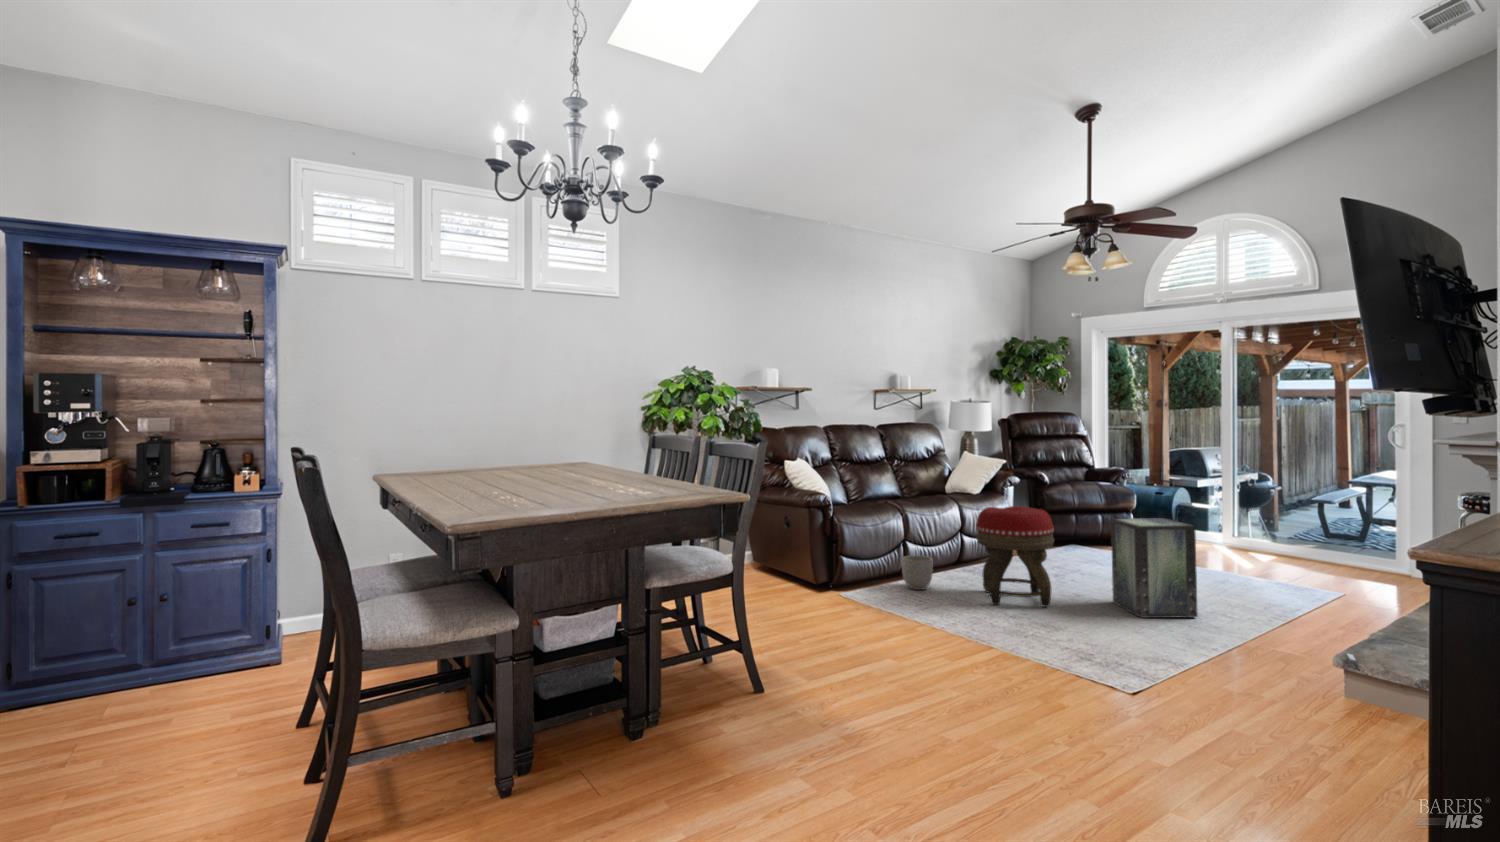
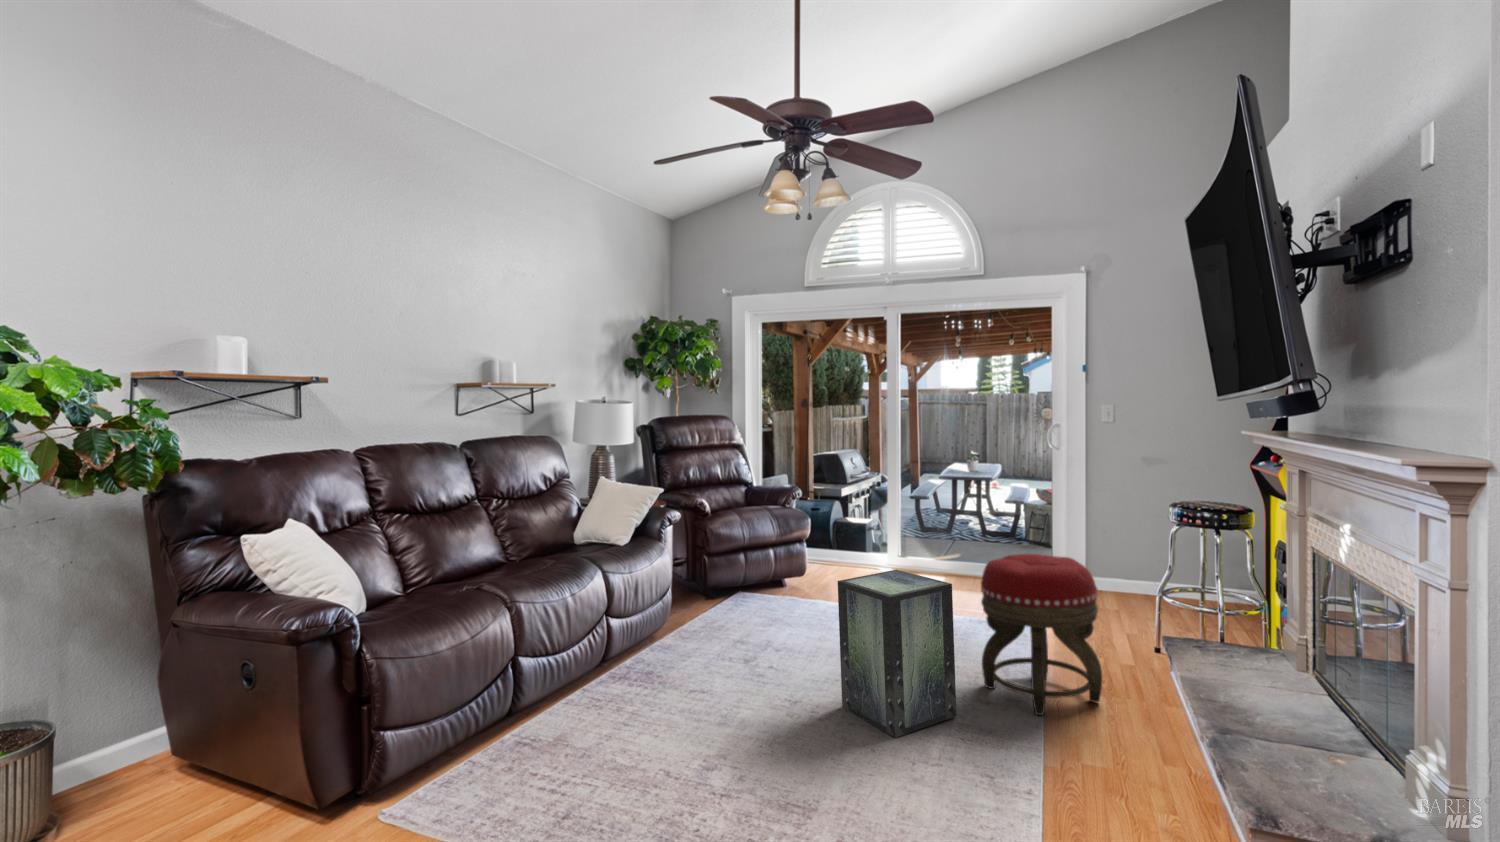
footstool: present [976,506,1054,607] -> present [981,554,1102,715]
planter: present [901,555,933,590] -> none [511,684,570,757]

